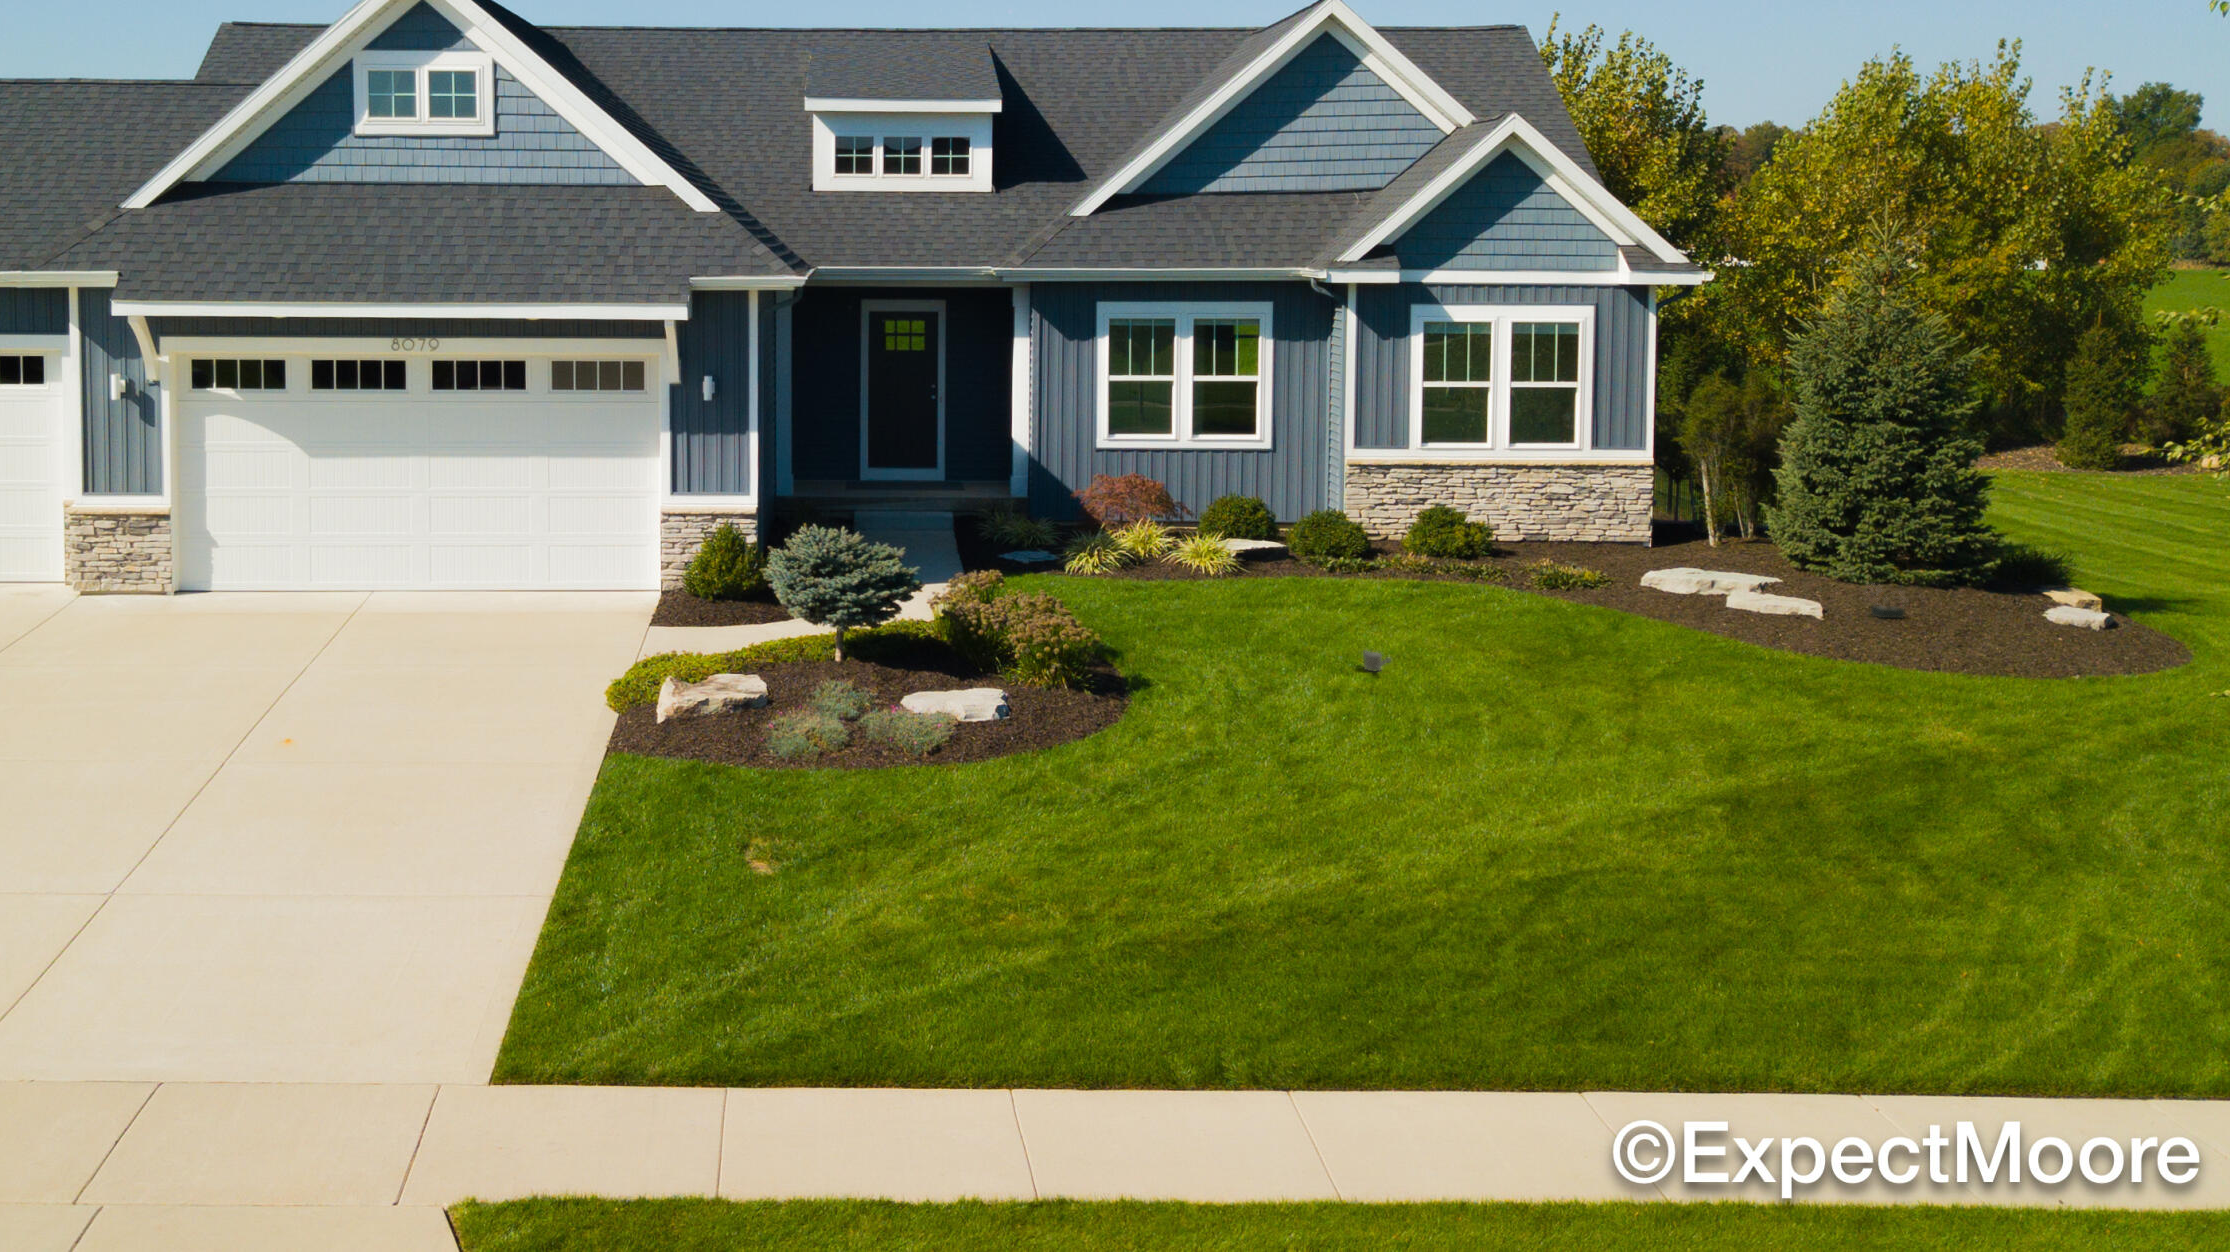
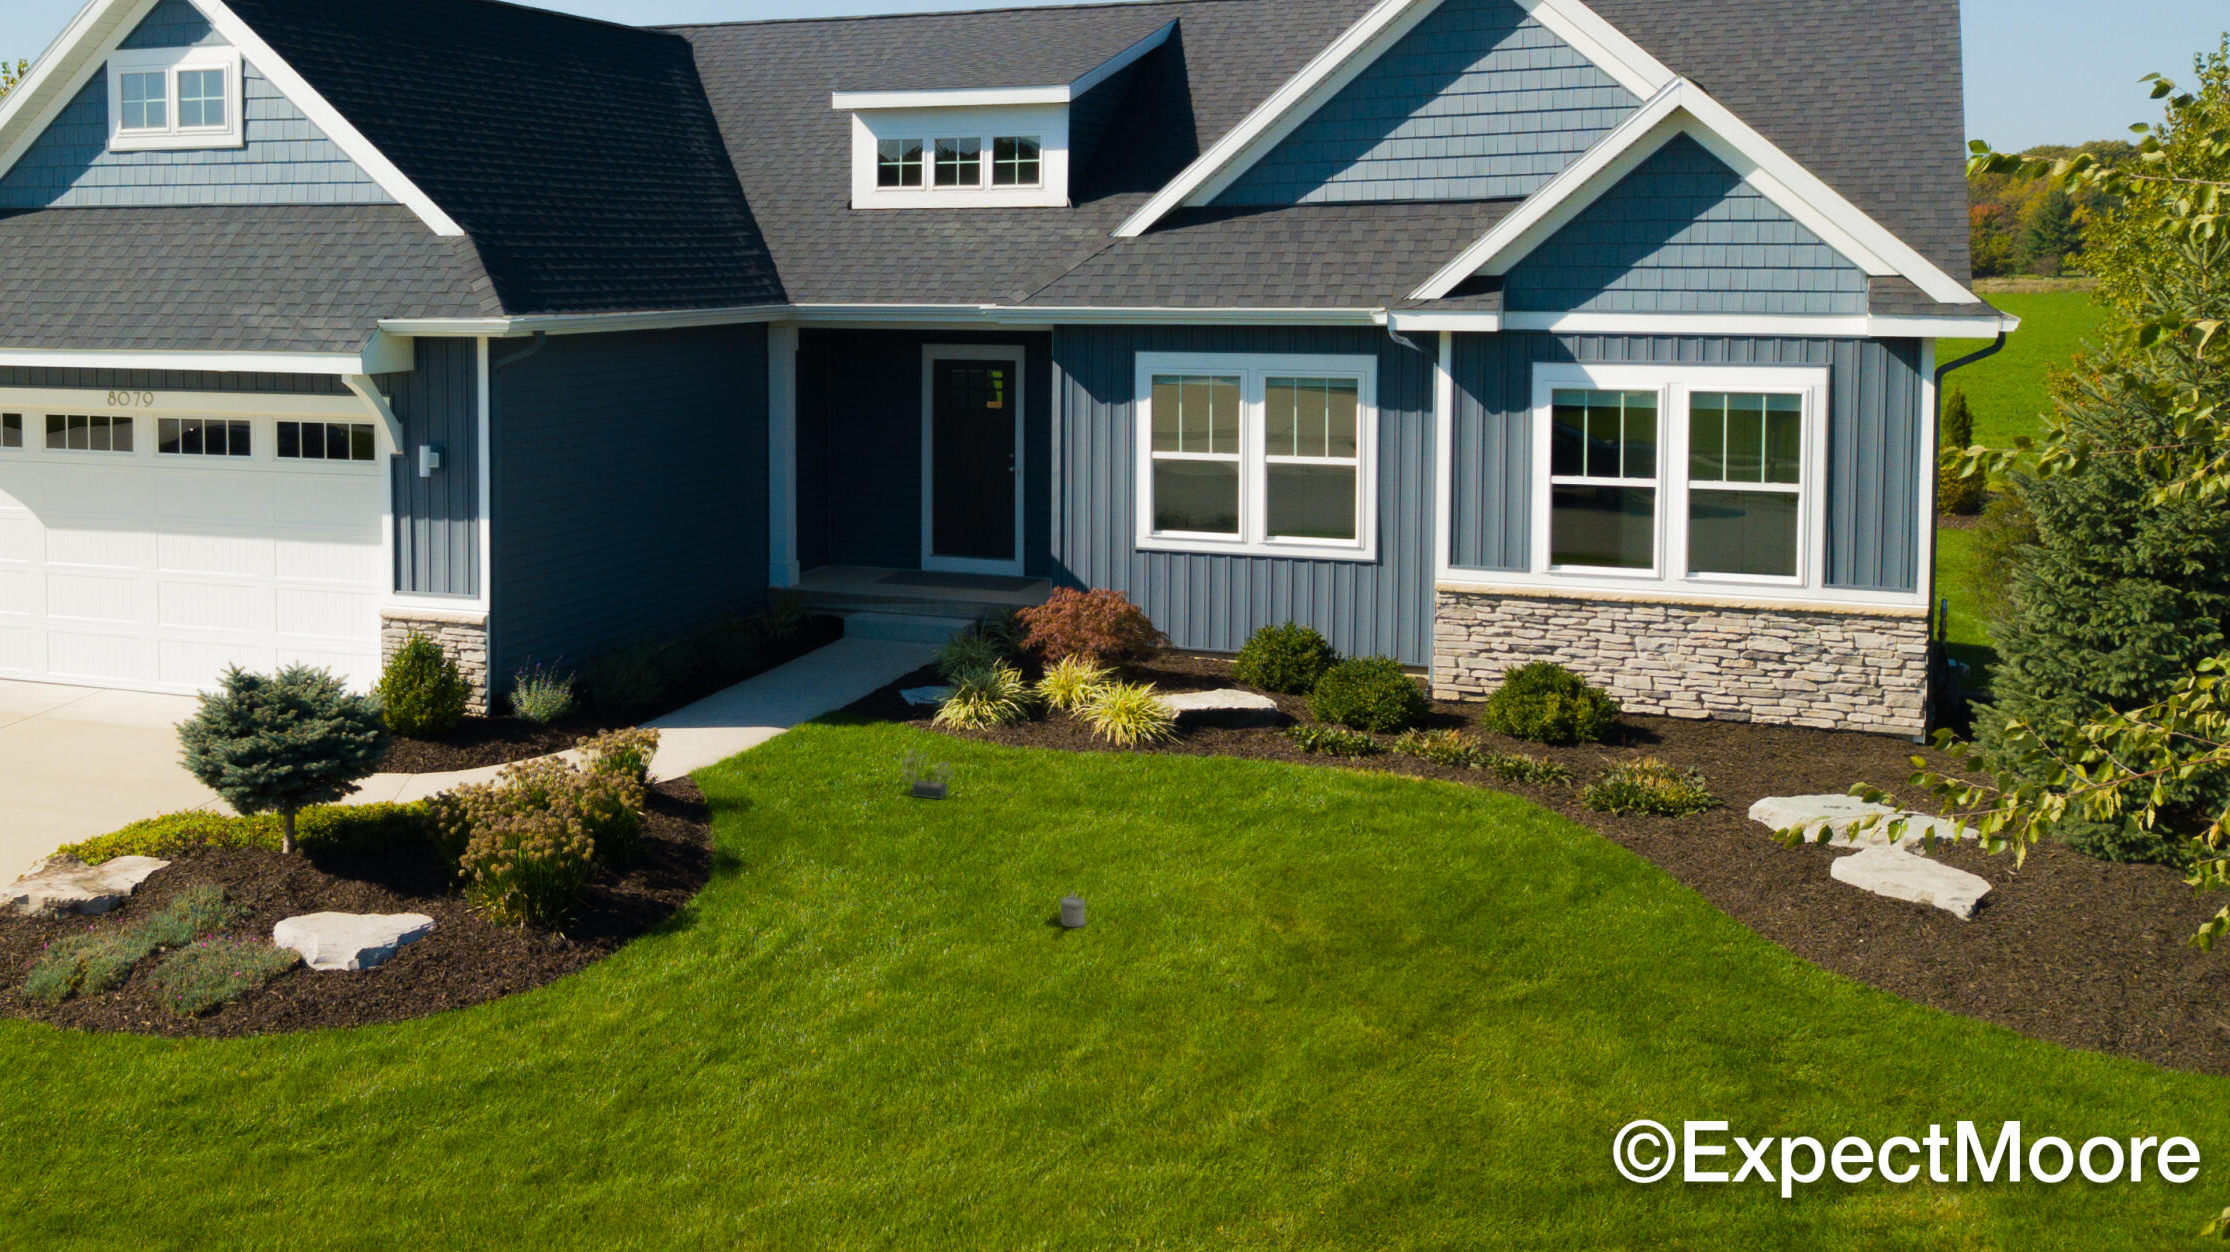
decorative plant: present [1866,586,1905,618] -> present [904,753,950,799]

